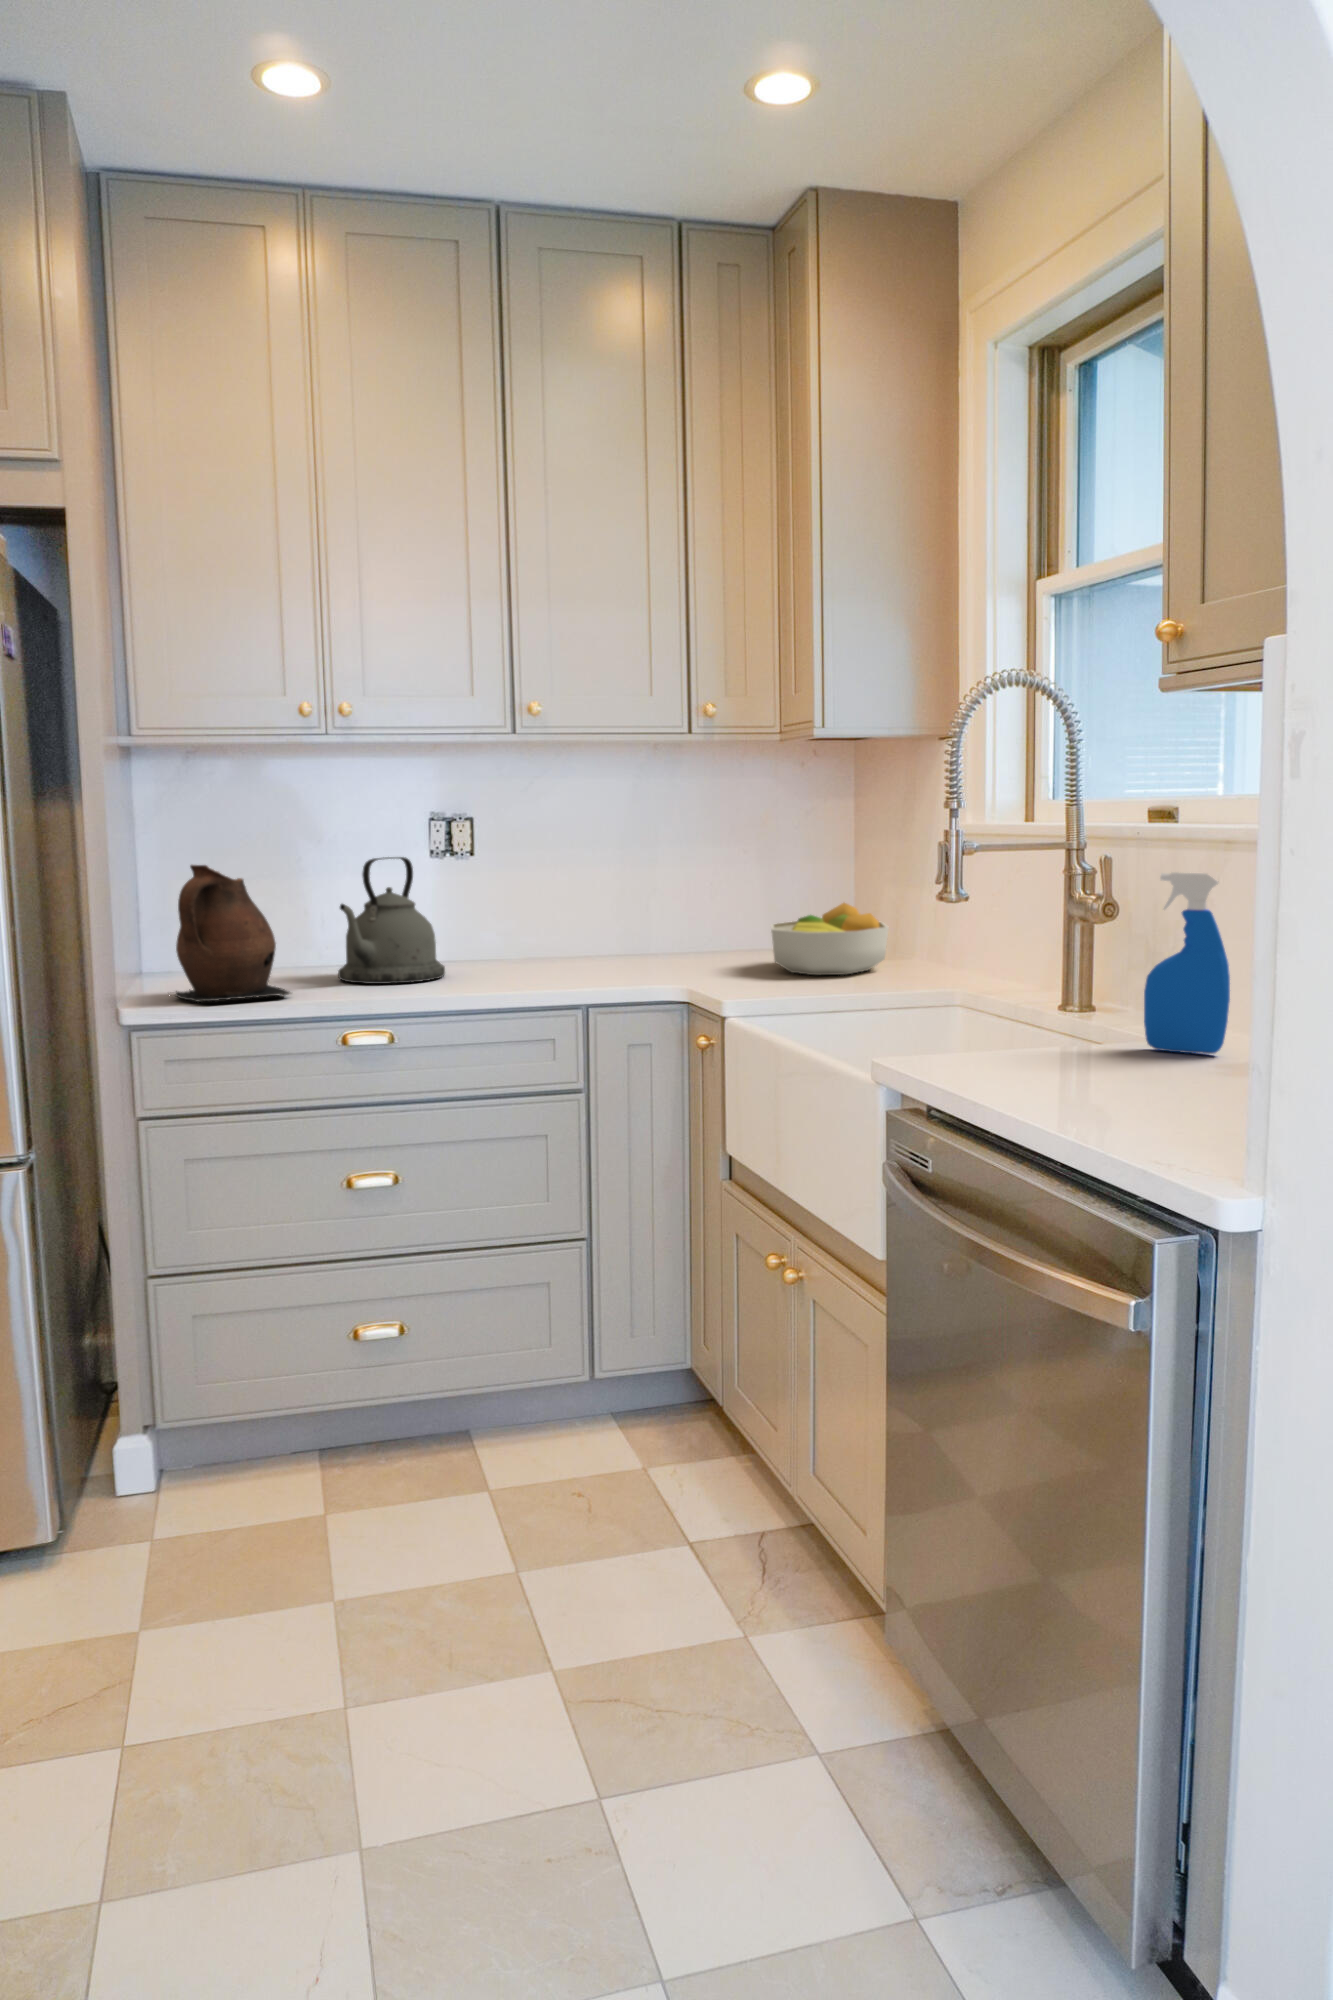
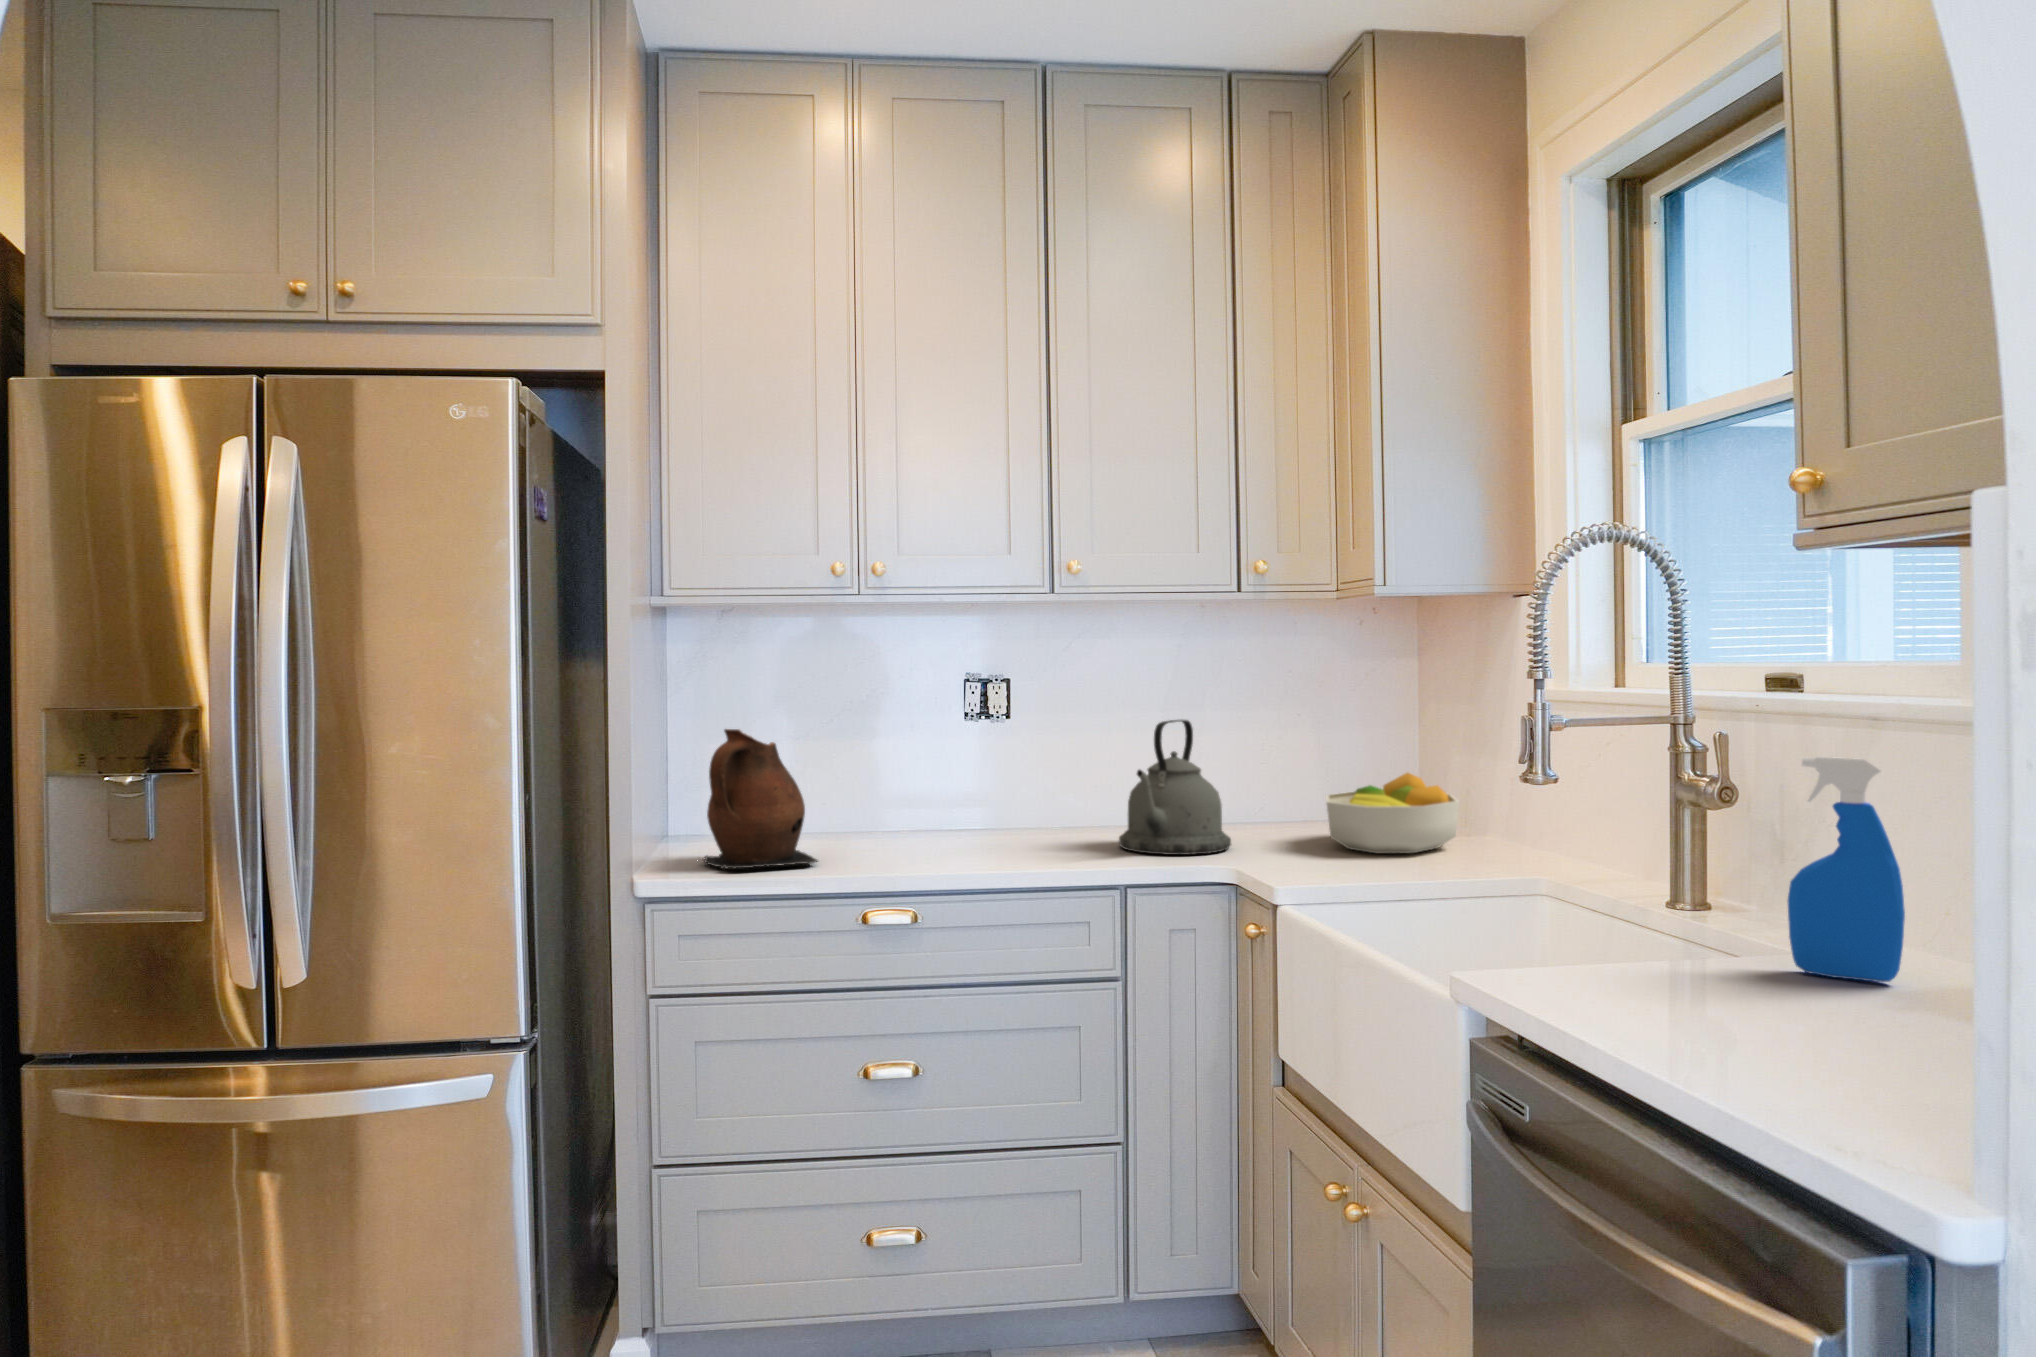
kettle: present [338,857,445,984] -> present [1119,720,1231,855]

